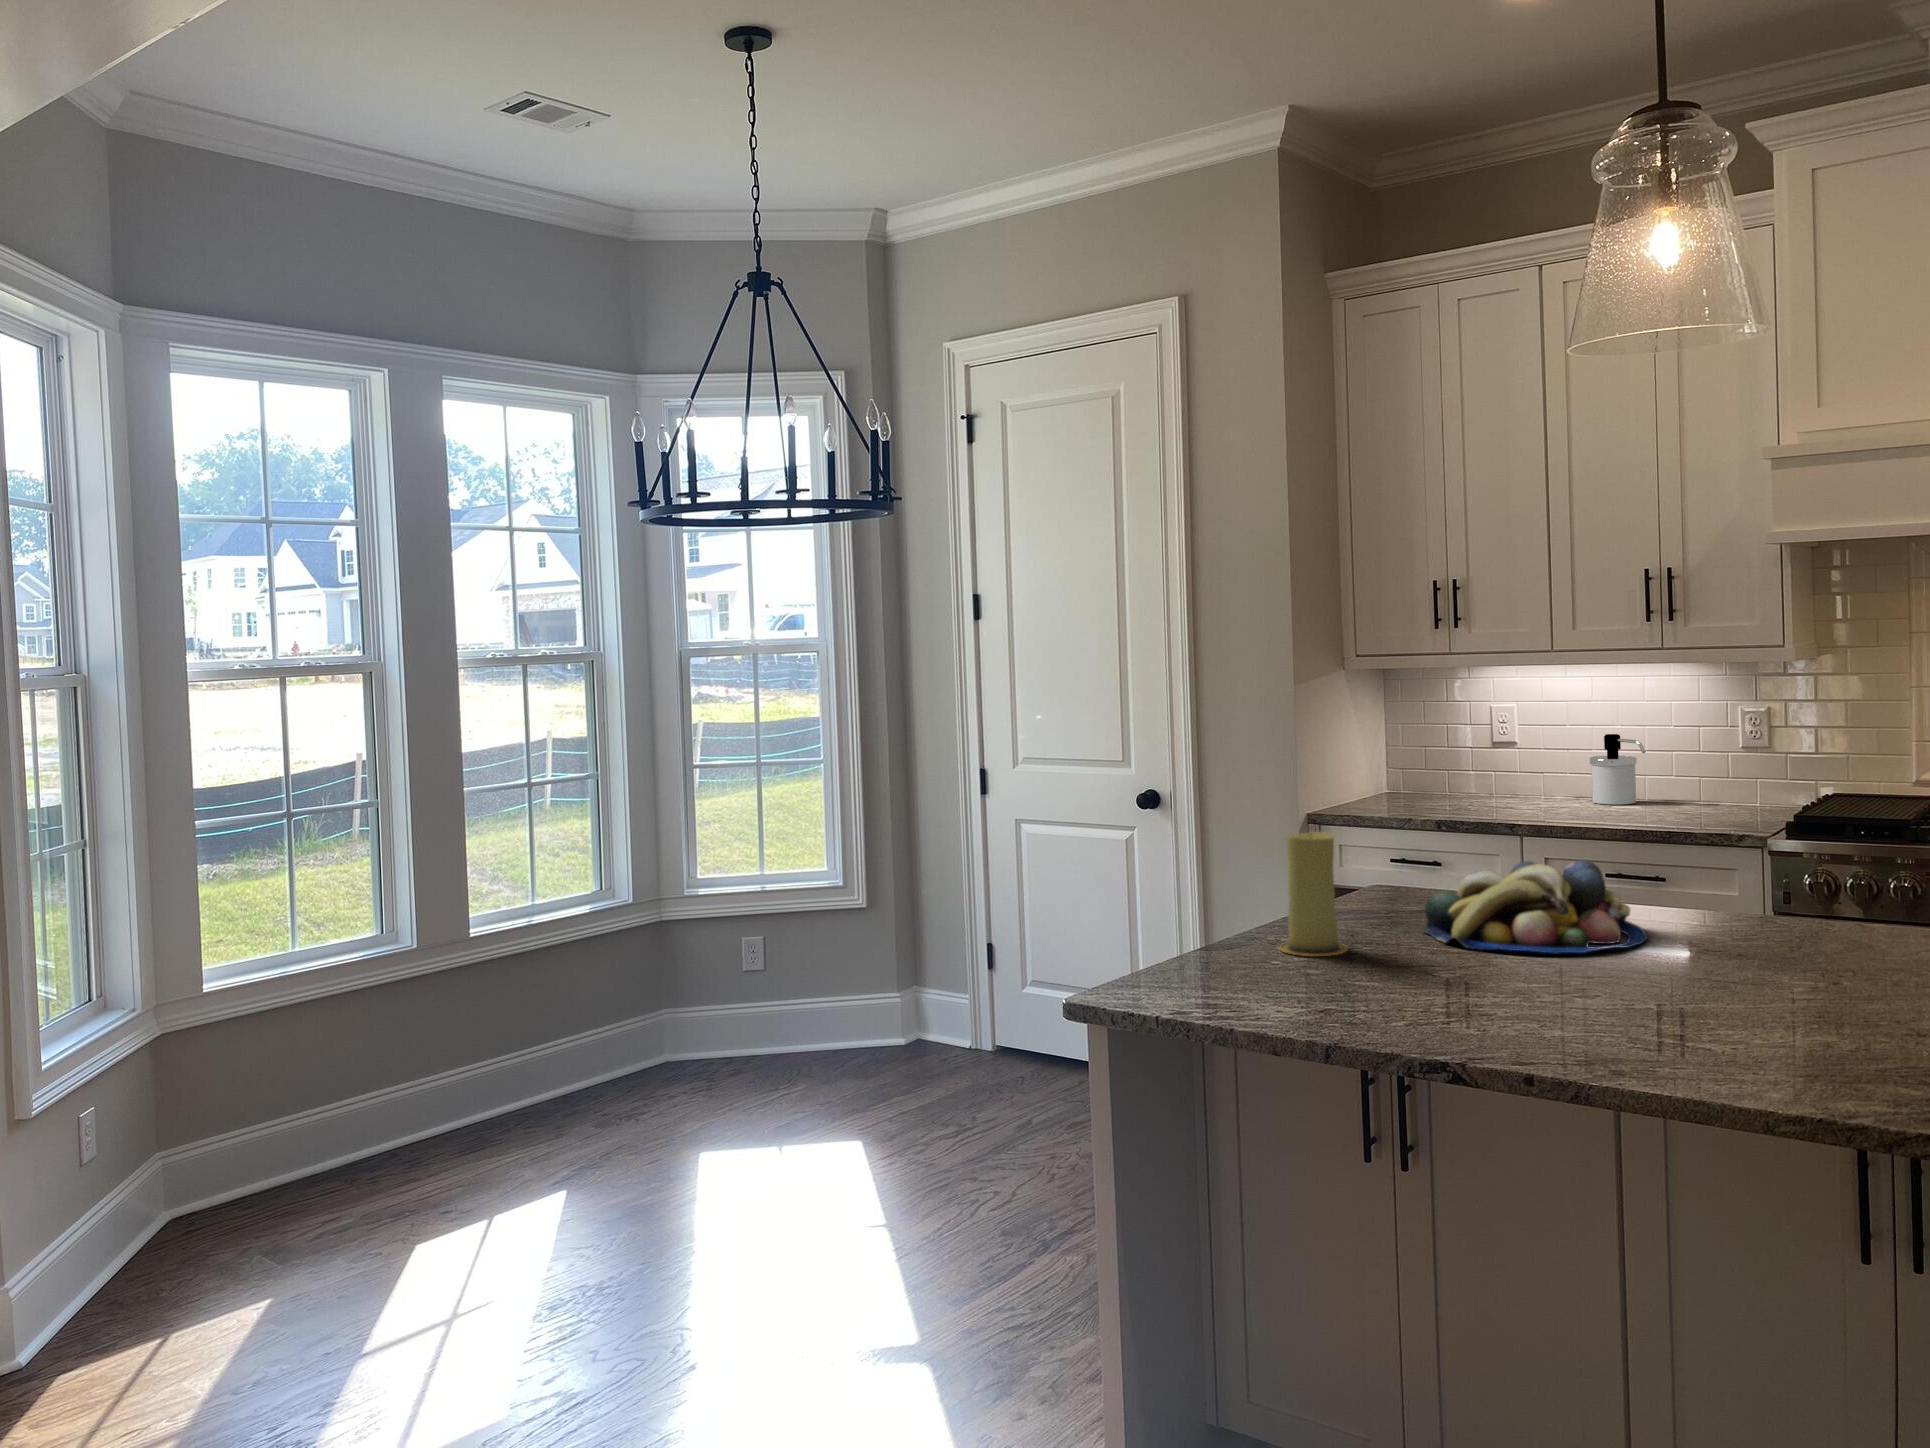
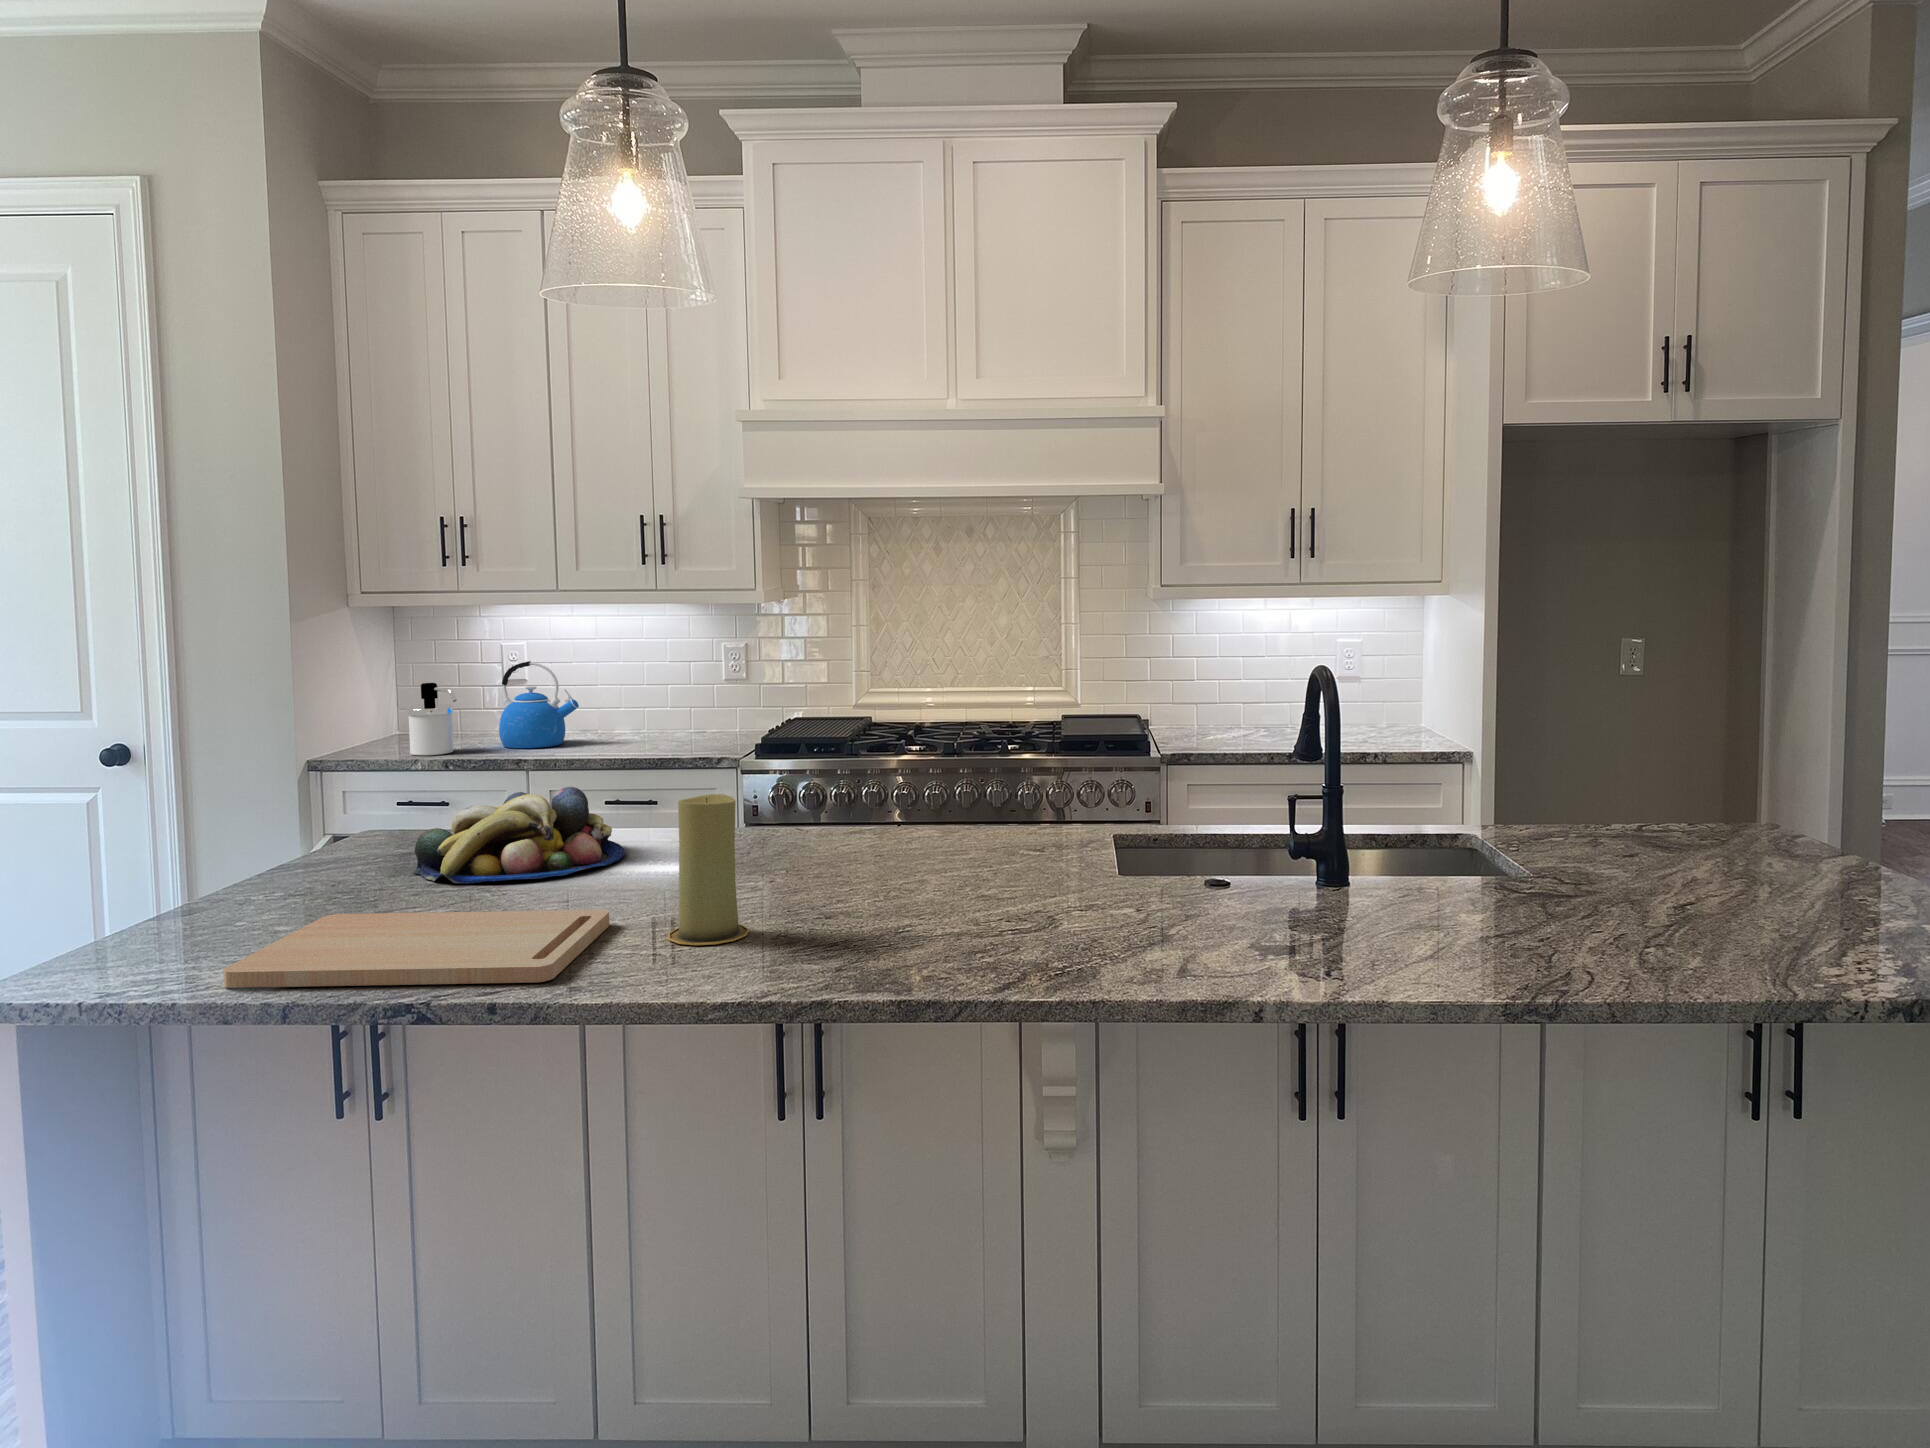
kettle: none [1486,723,1572,813] -> present [499,661,579,748]
soap dispenser: present [1590,734,1646,805] -> present [406,683,457,755]
candle: present [1279,832,1348,956] -> present [668,794,749,945]
cutting board: none [1275,964,1643,1064] -> present [223,910,609,988]

